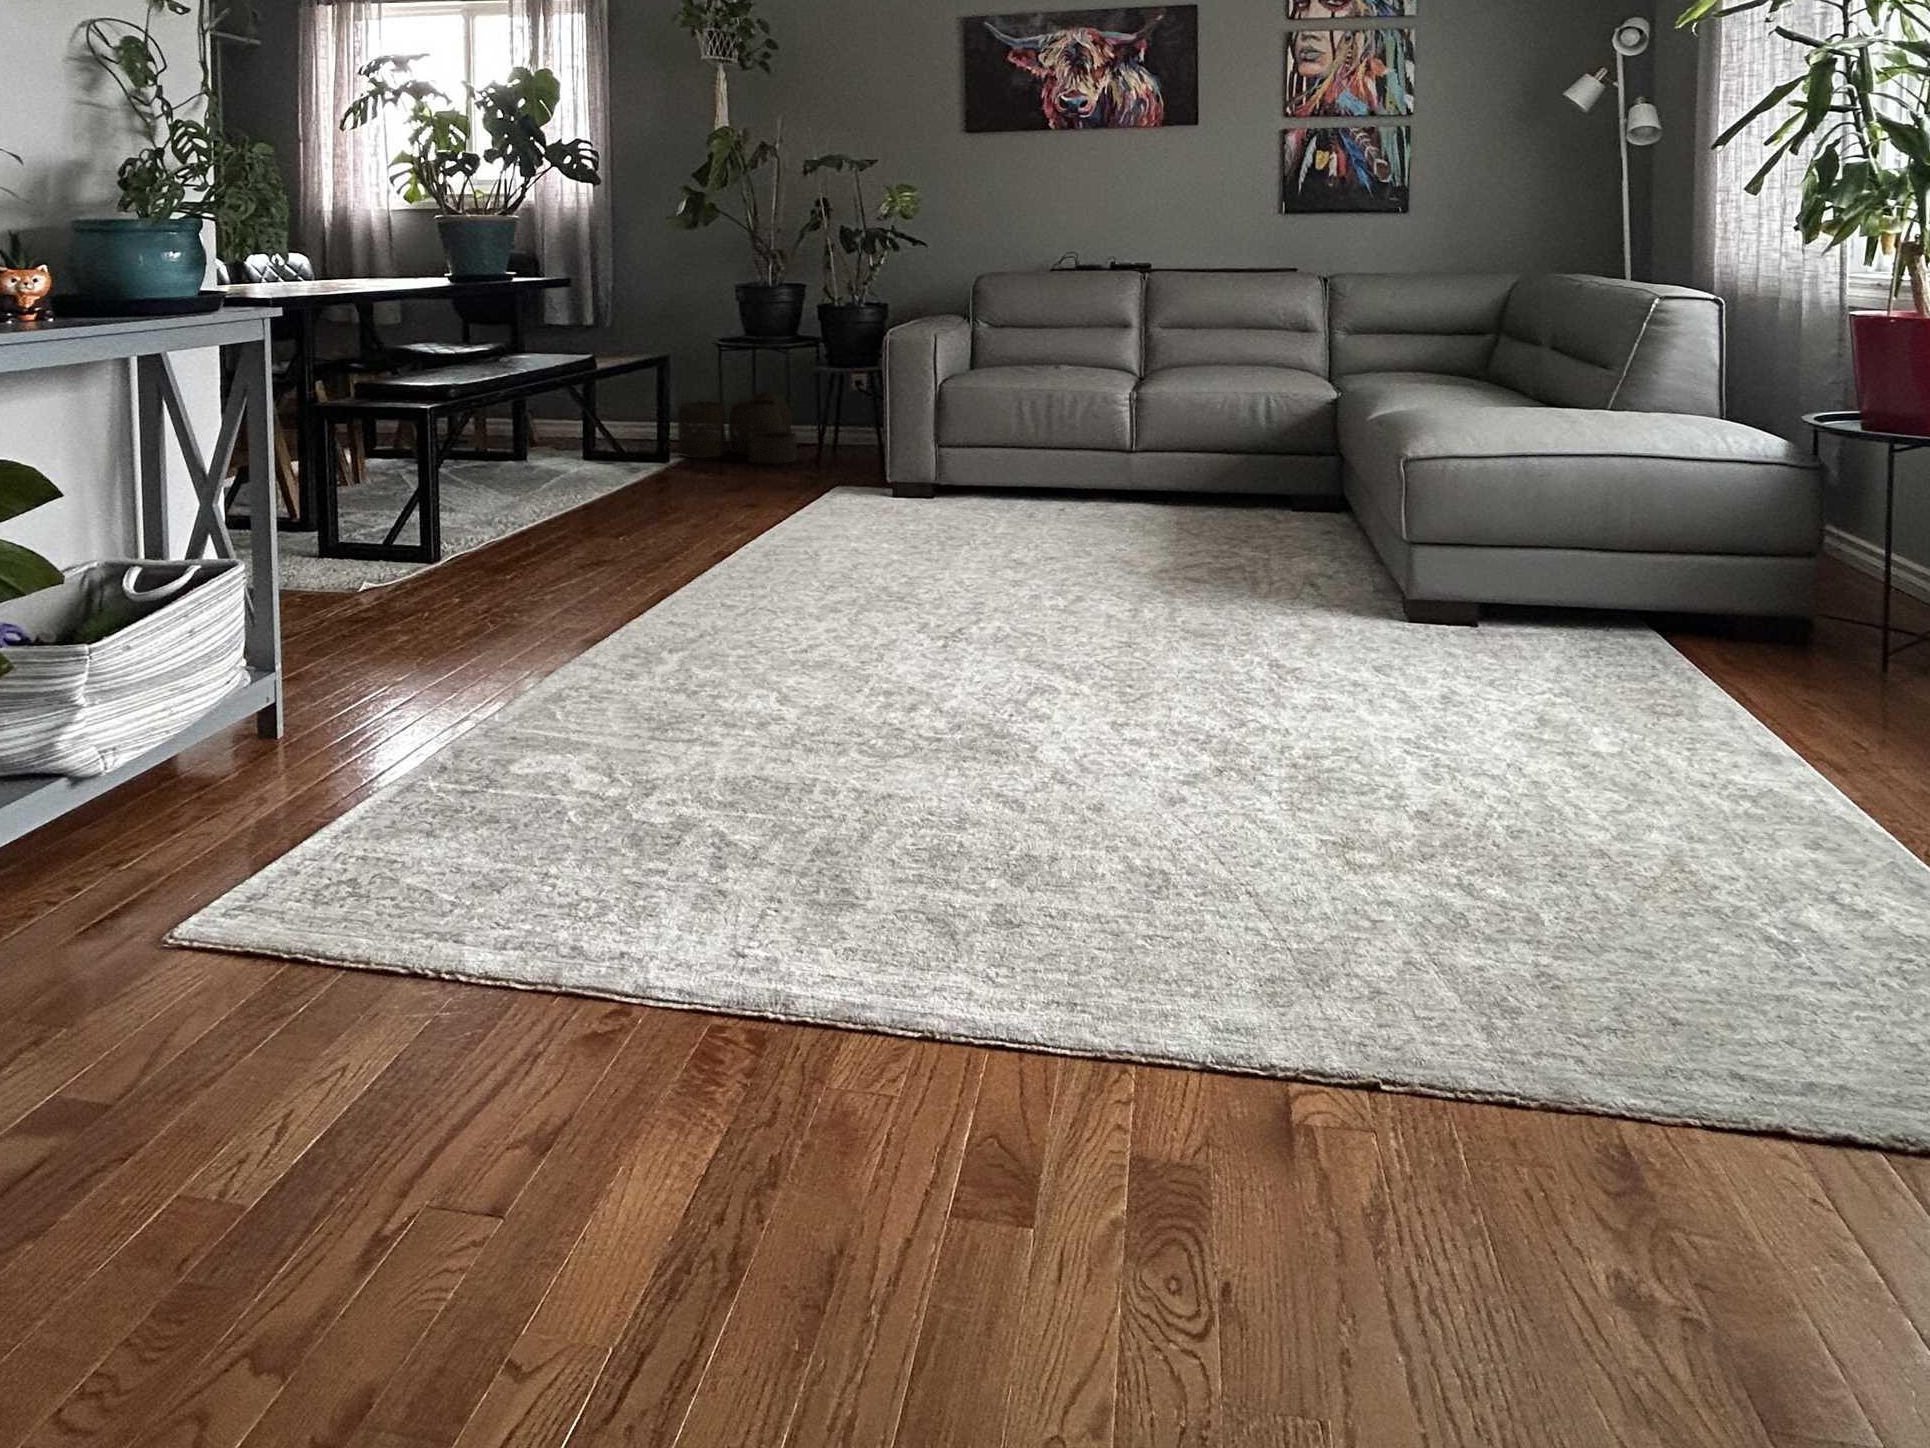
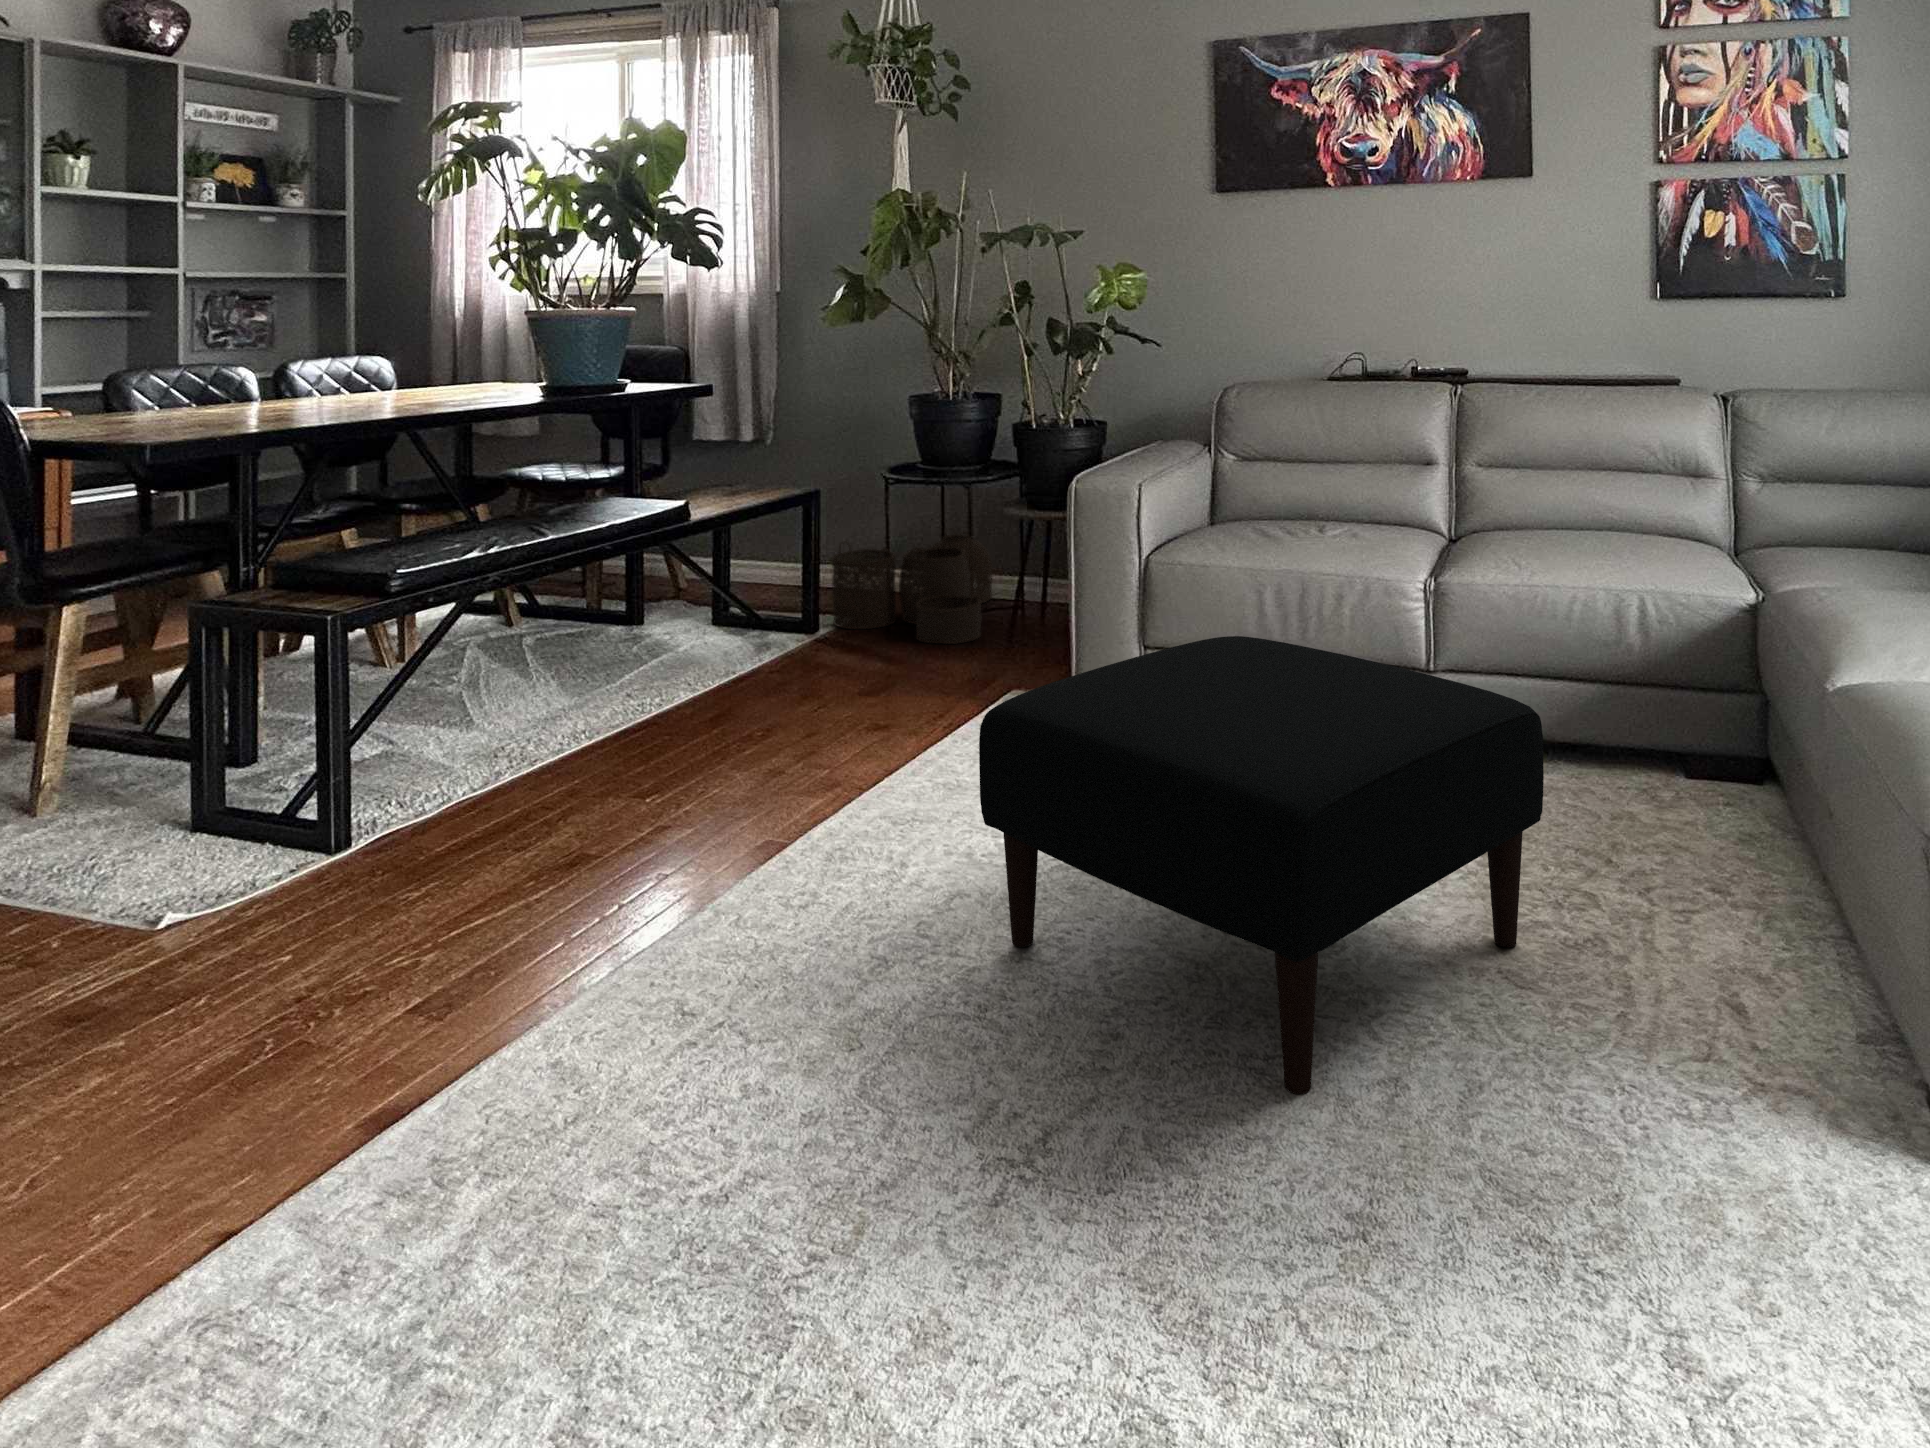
ottoman: none [890,412,1213,611] -> present [979,636,1544,1095]

